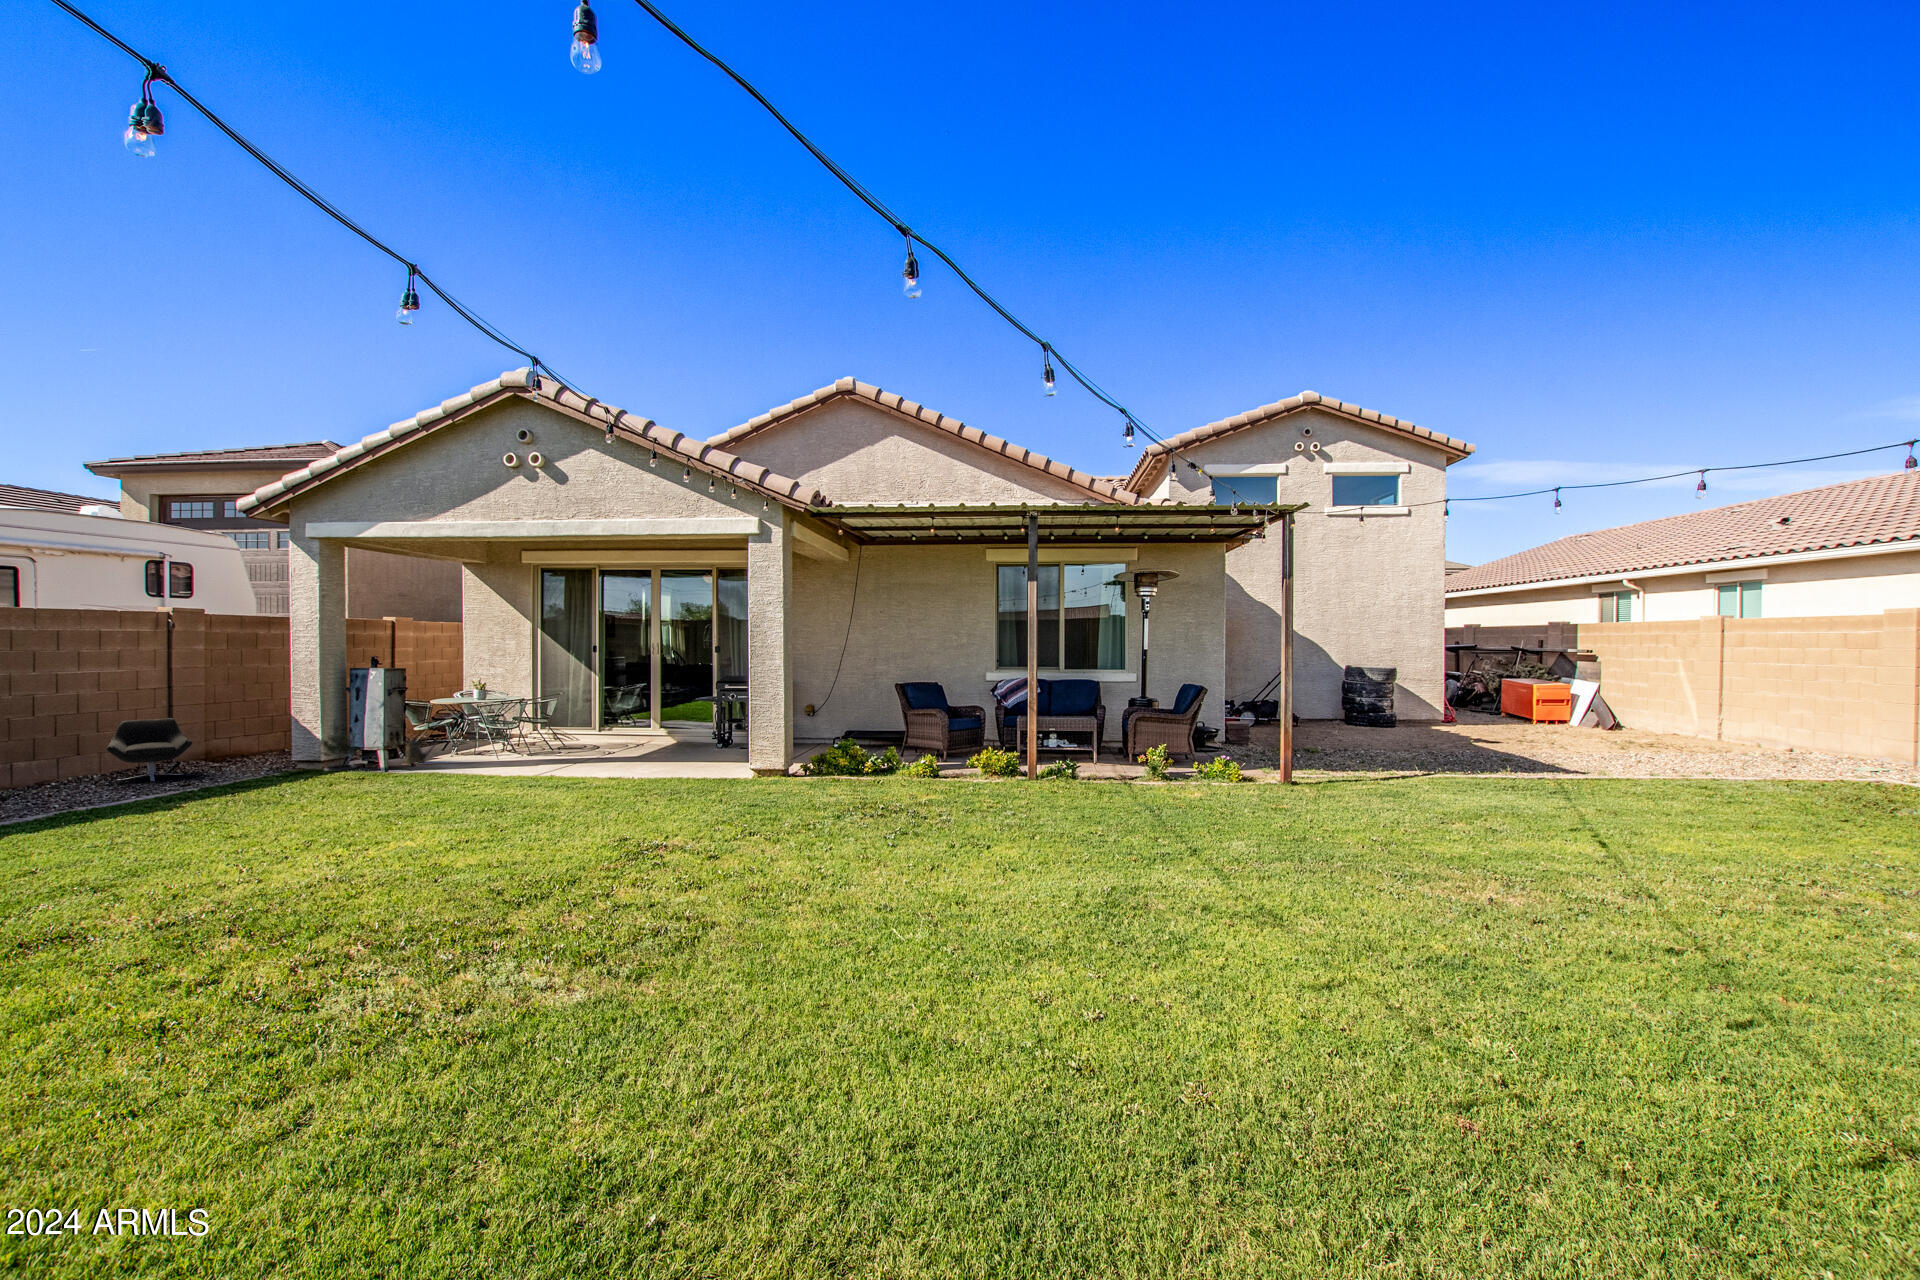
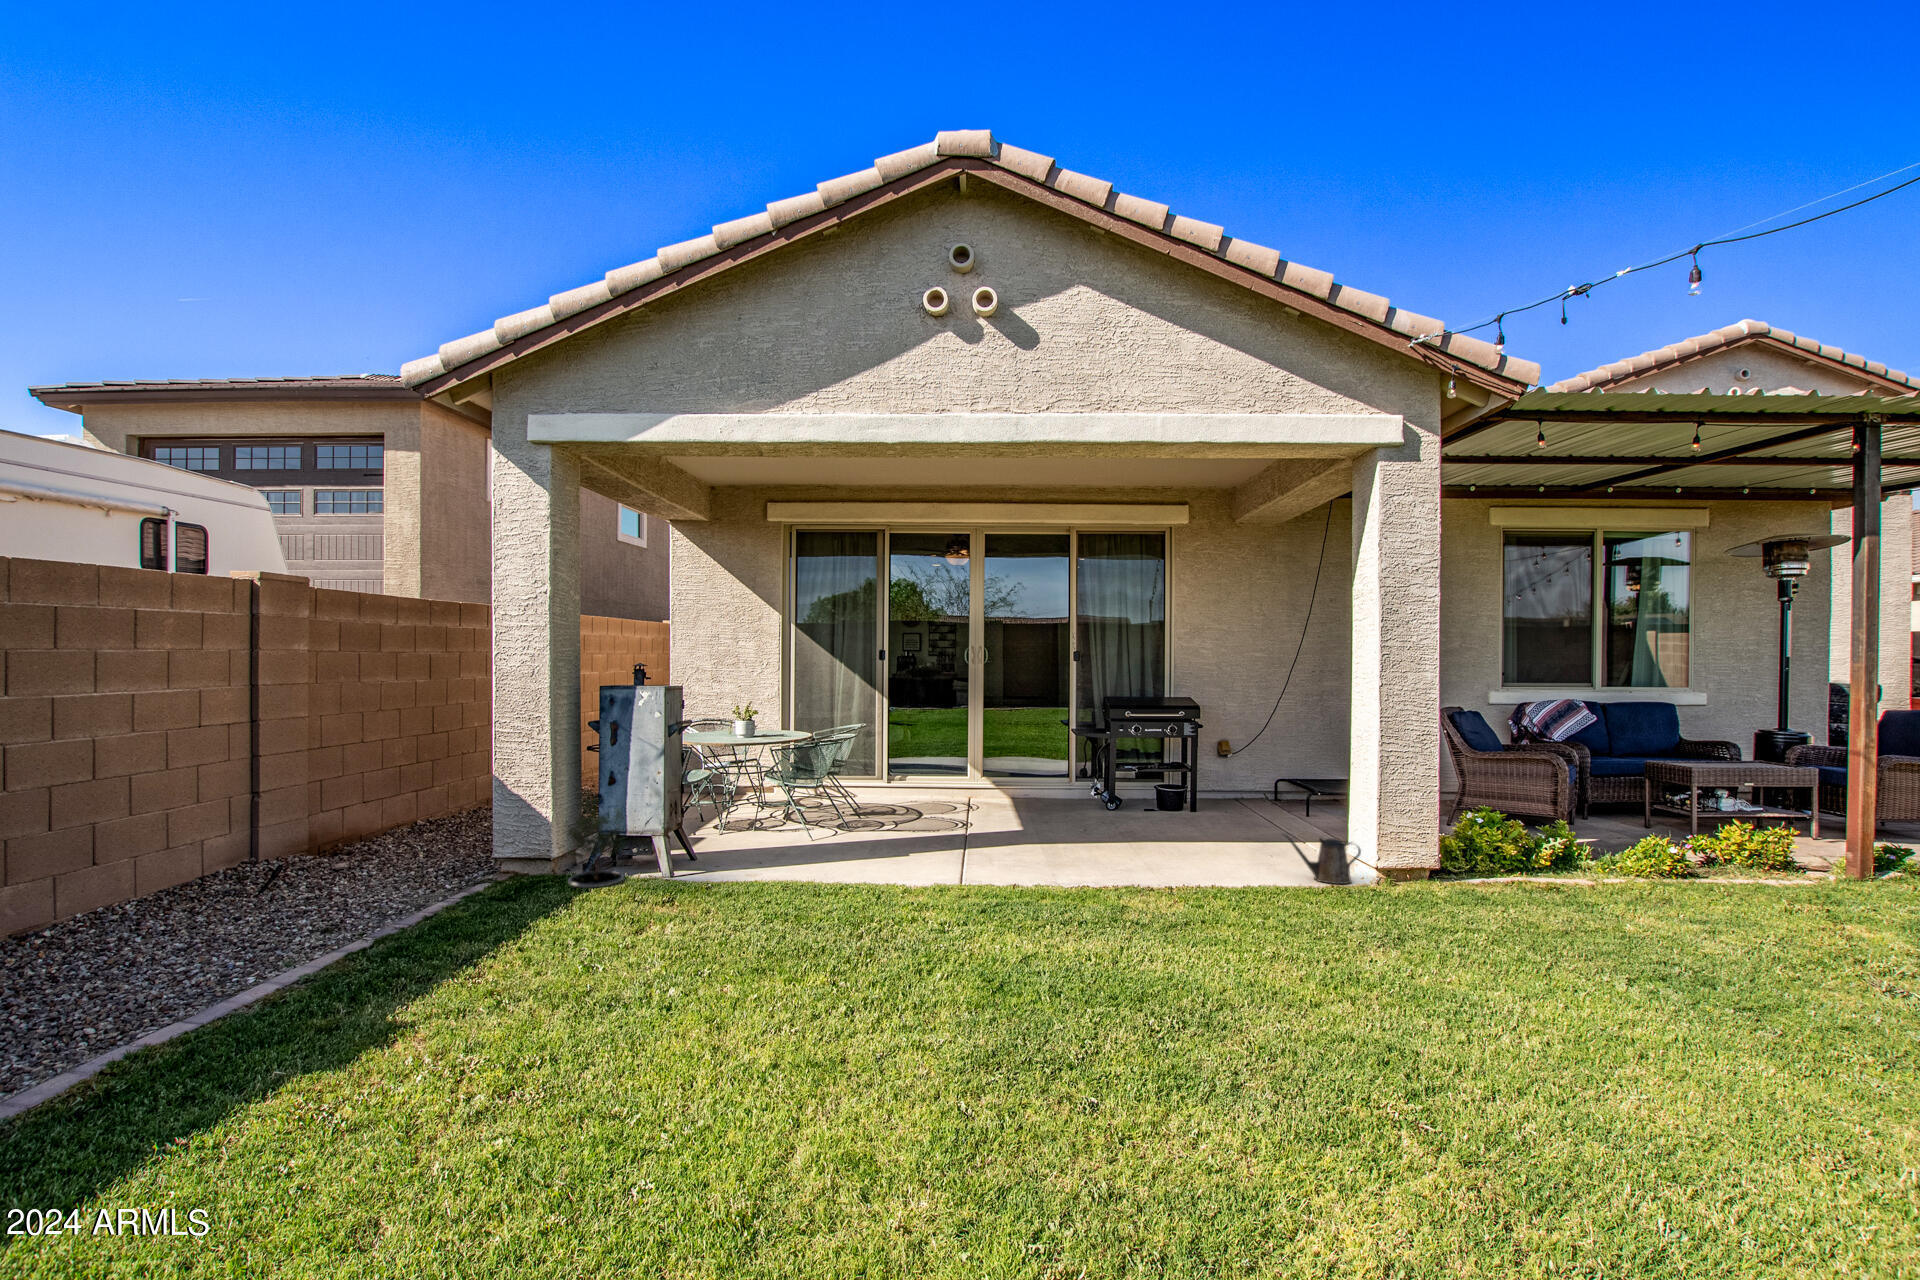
lounge chair: present [107,718,192,781] -> none [160,788,329,926]
watering can: present [404,741,438,764] -> present [1283,834,1361,884]

